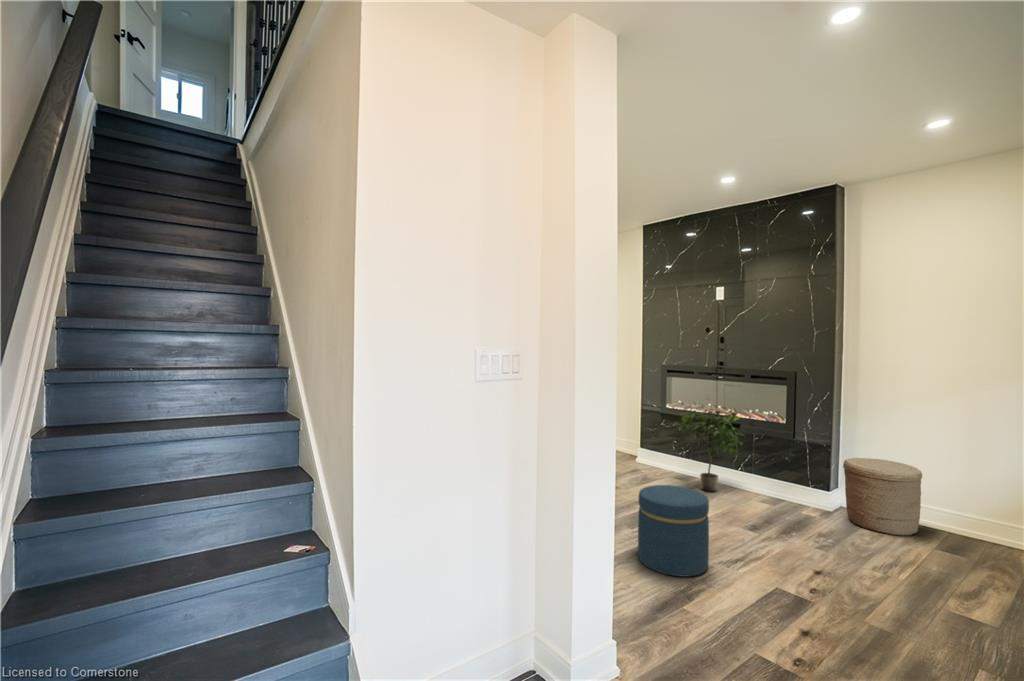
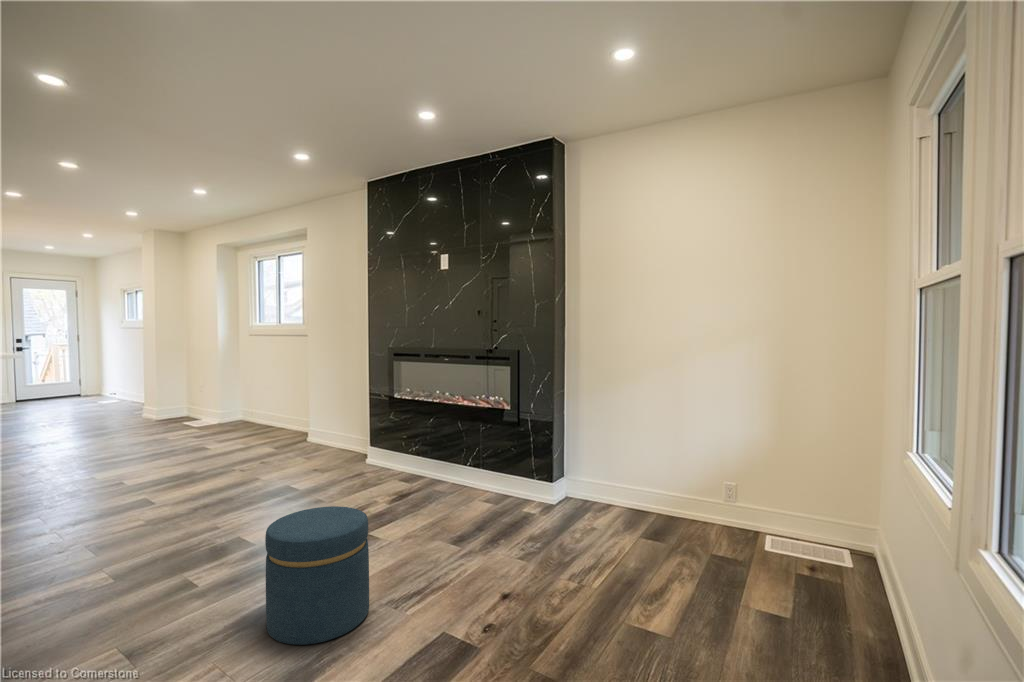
potted plant: present [674,411,744,492] -> none [390,400,470,499]
woven basket: present [843,458,922,535] -> none [562,441,632,524]

